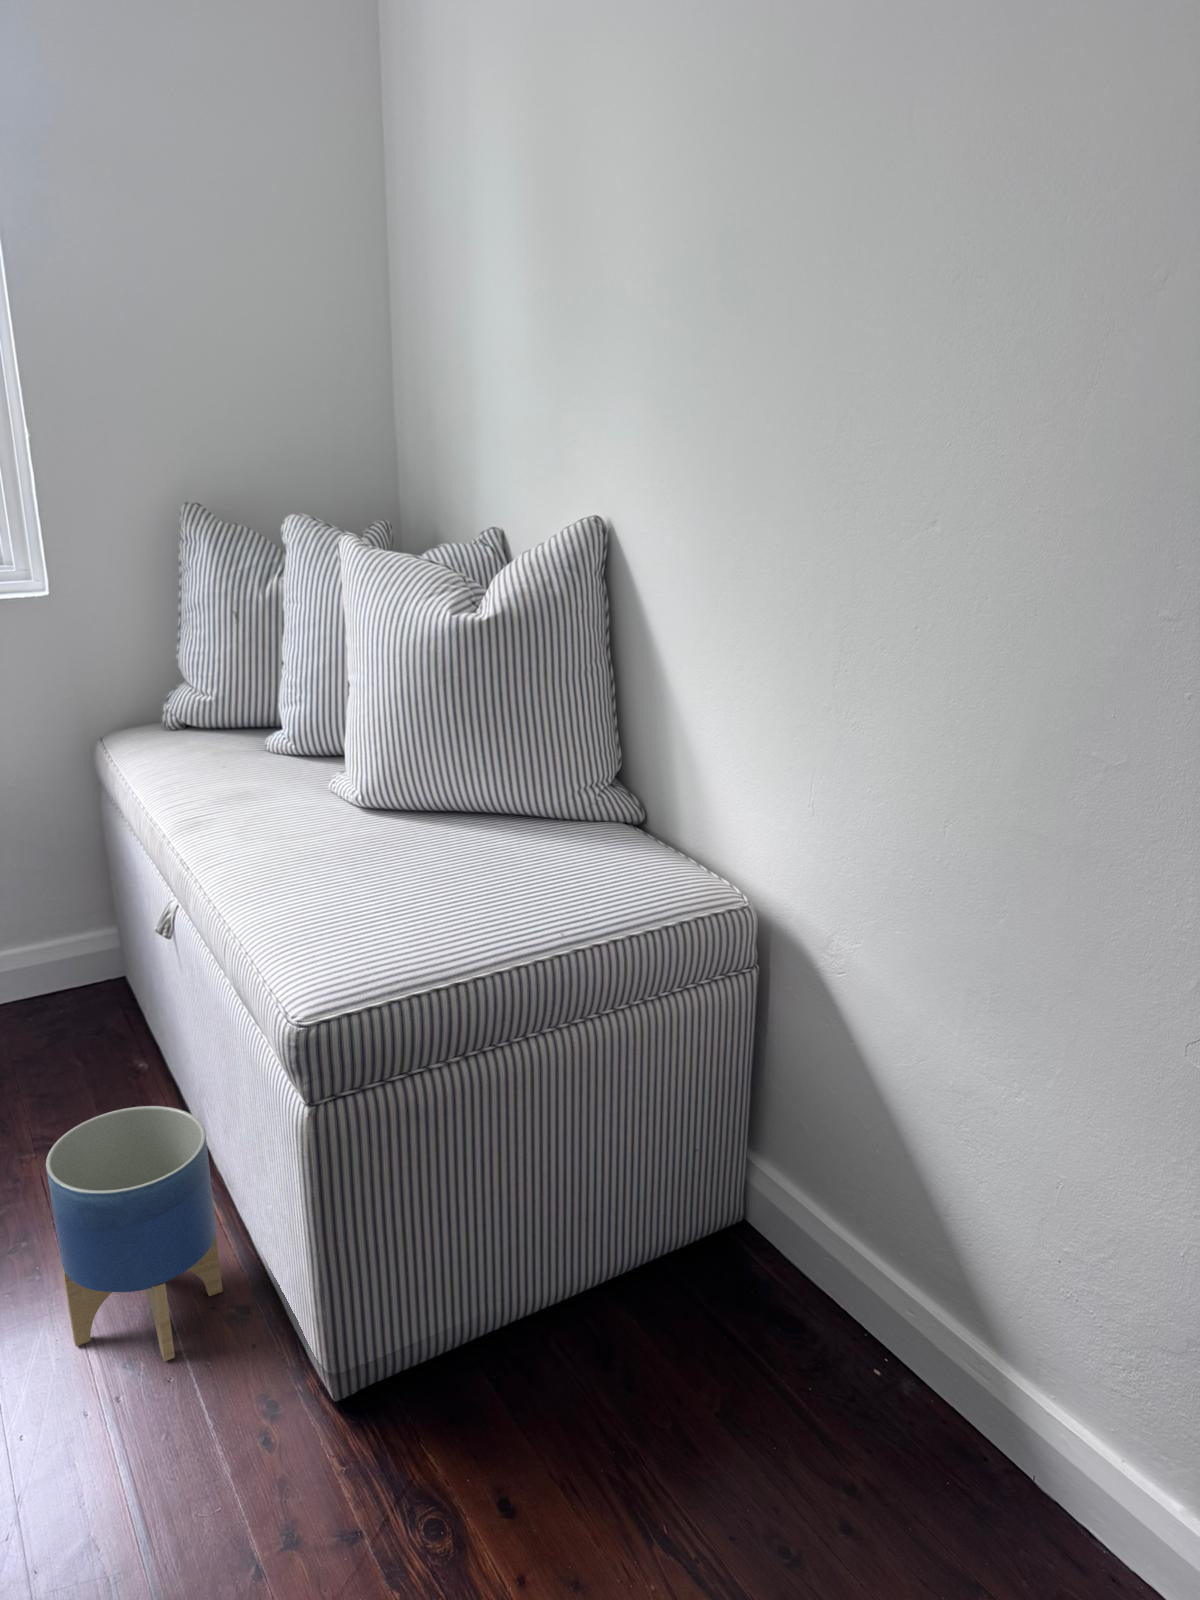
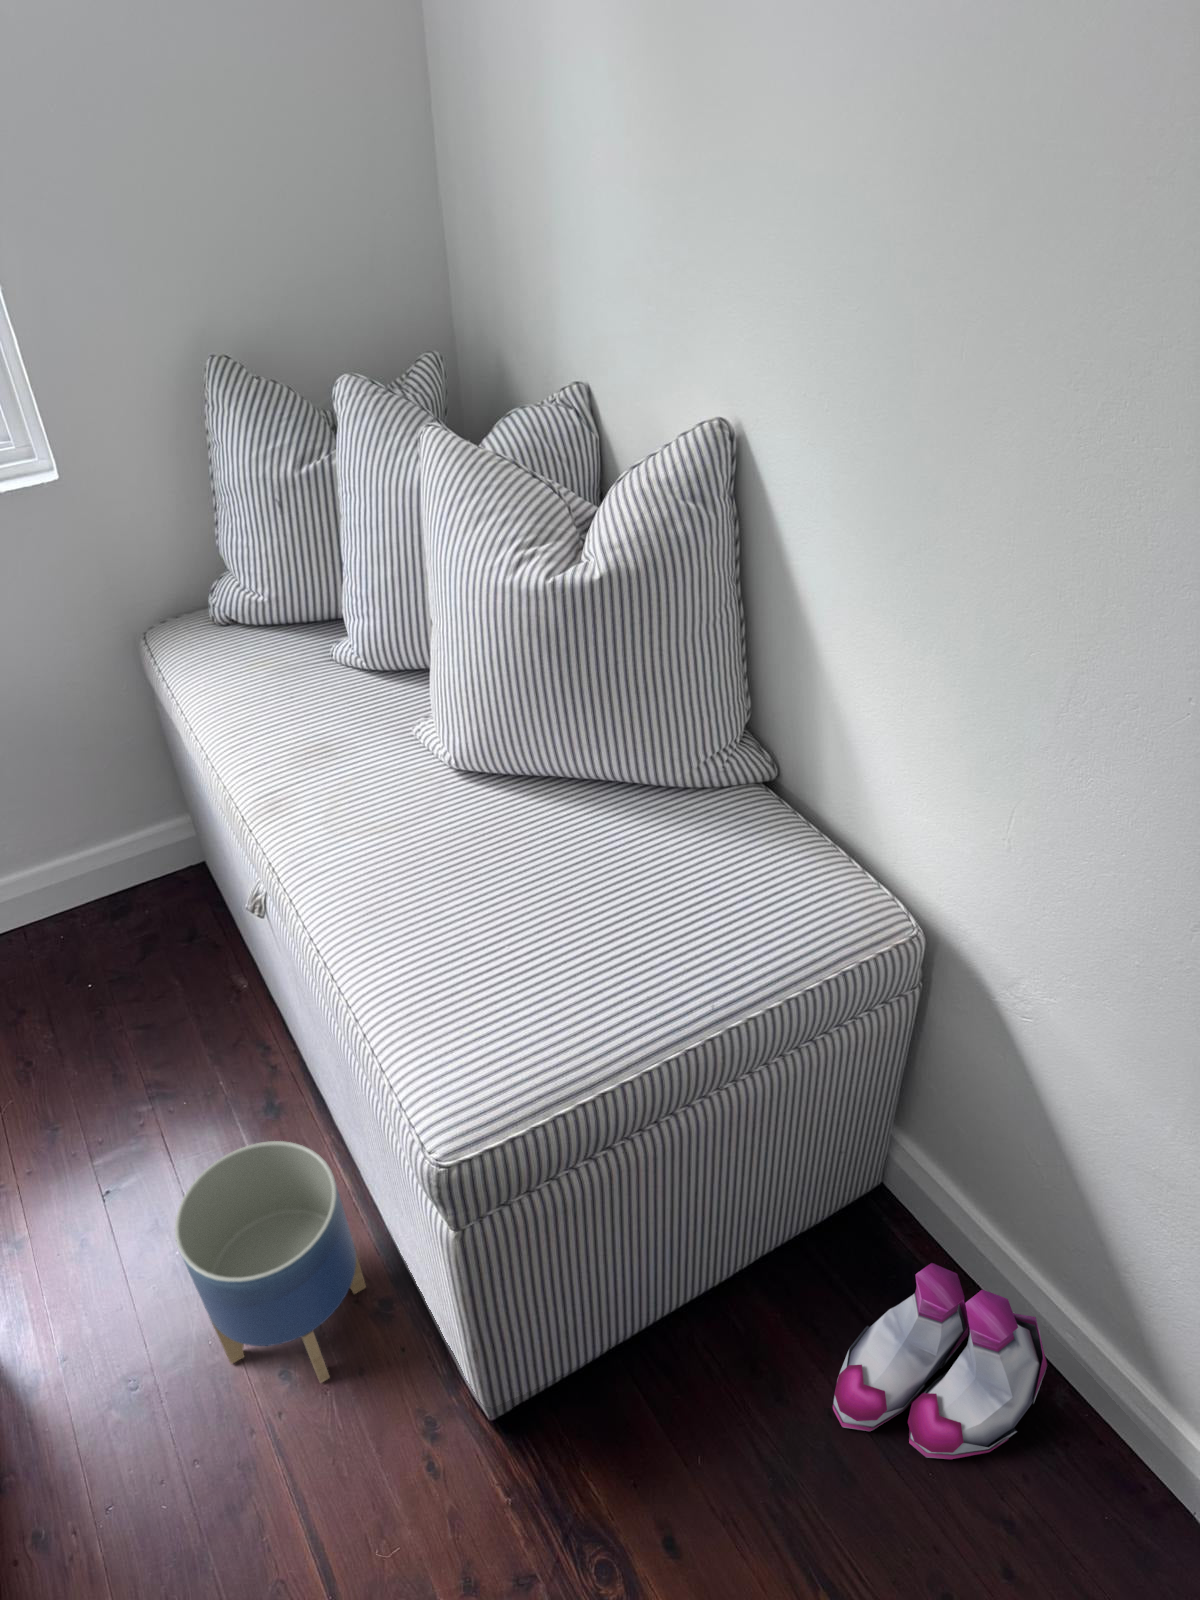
boots: none [675,1217,879,1424] -> present [833,1263,1047,1459]

